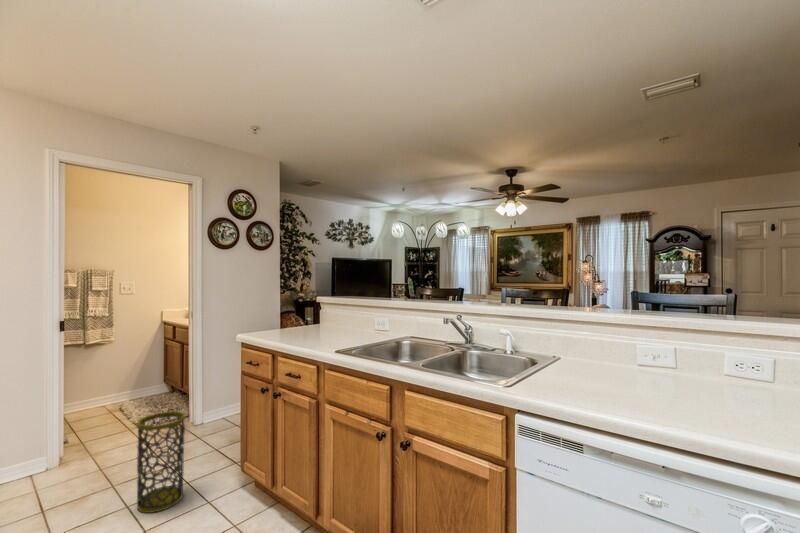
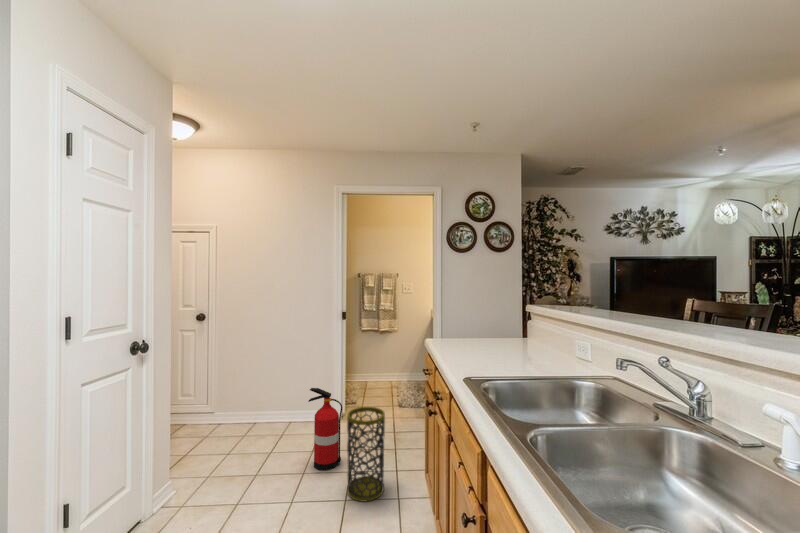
fire extinguisher: none [54,413,108,512] -> present [309,388,342,470]

